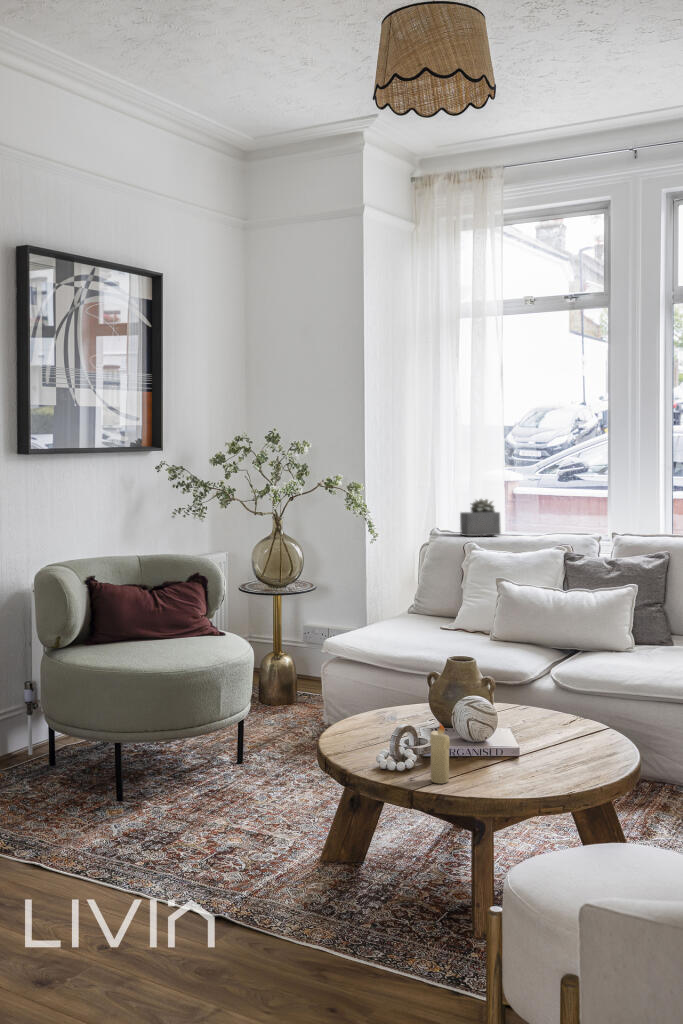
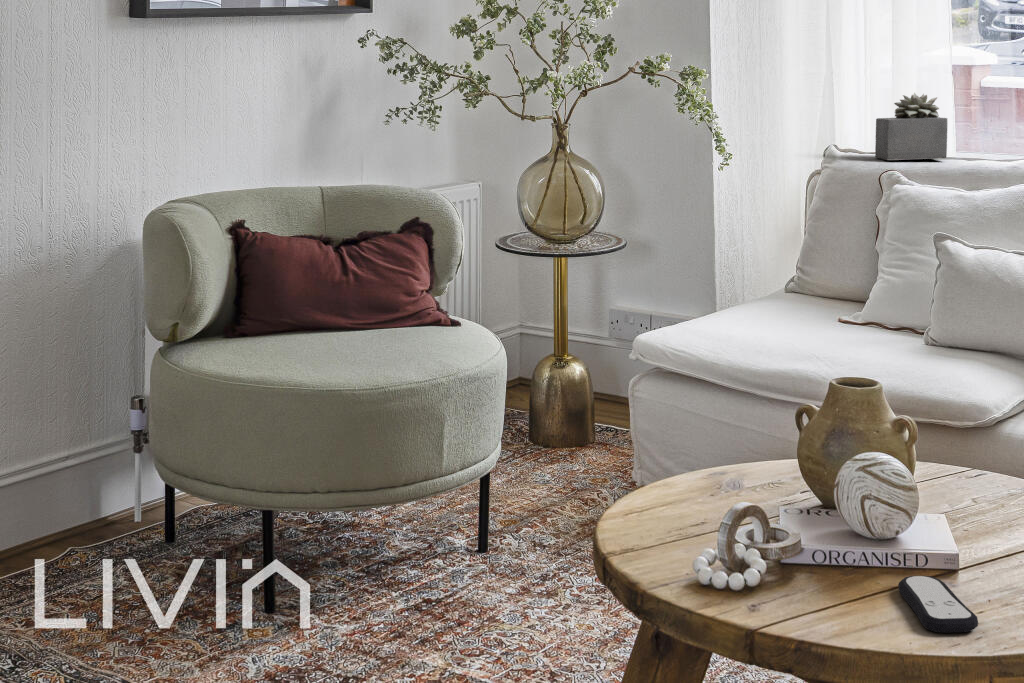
candle: present [430,724,450,783] -> none [788,509,826,618]
remote control: none [489,759,532,787] -> present [898,576,978,633]

